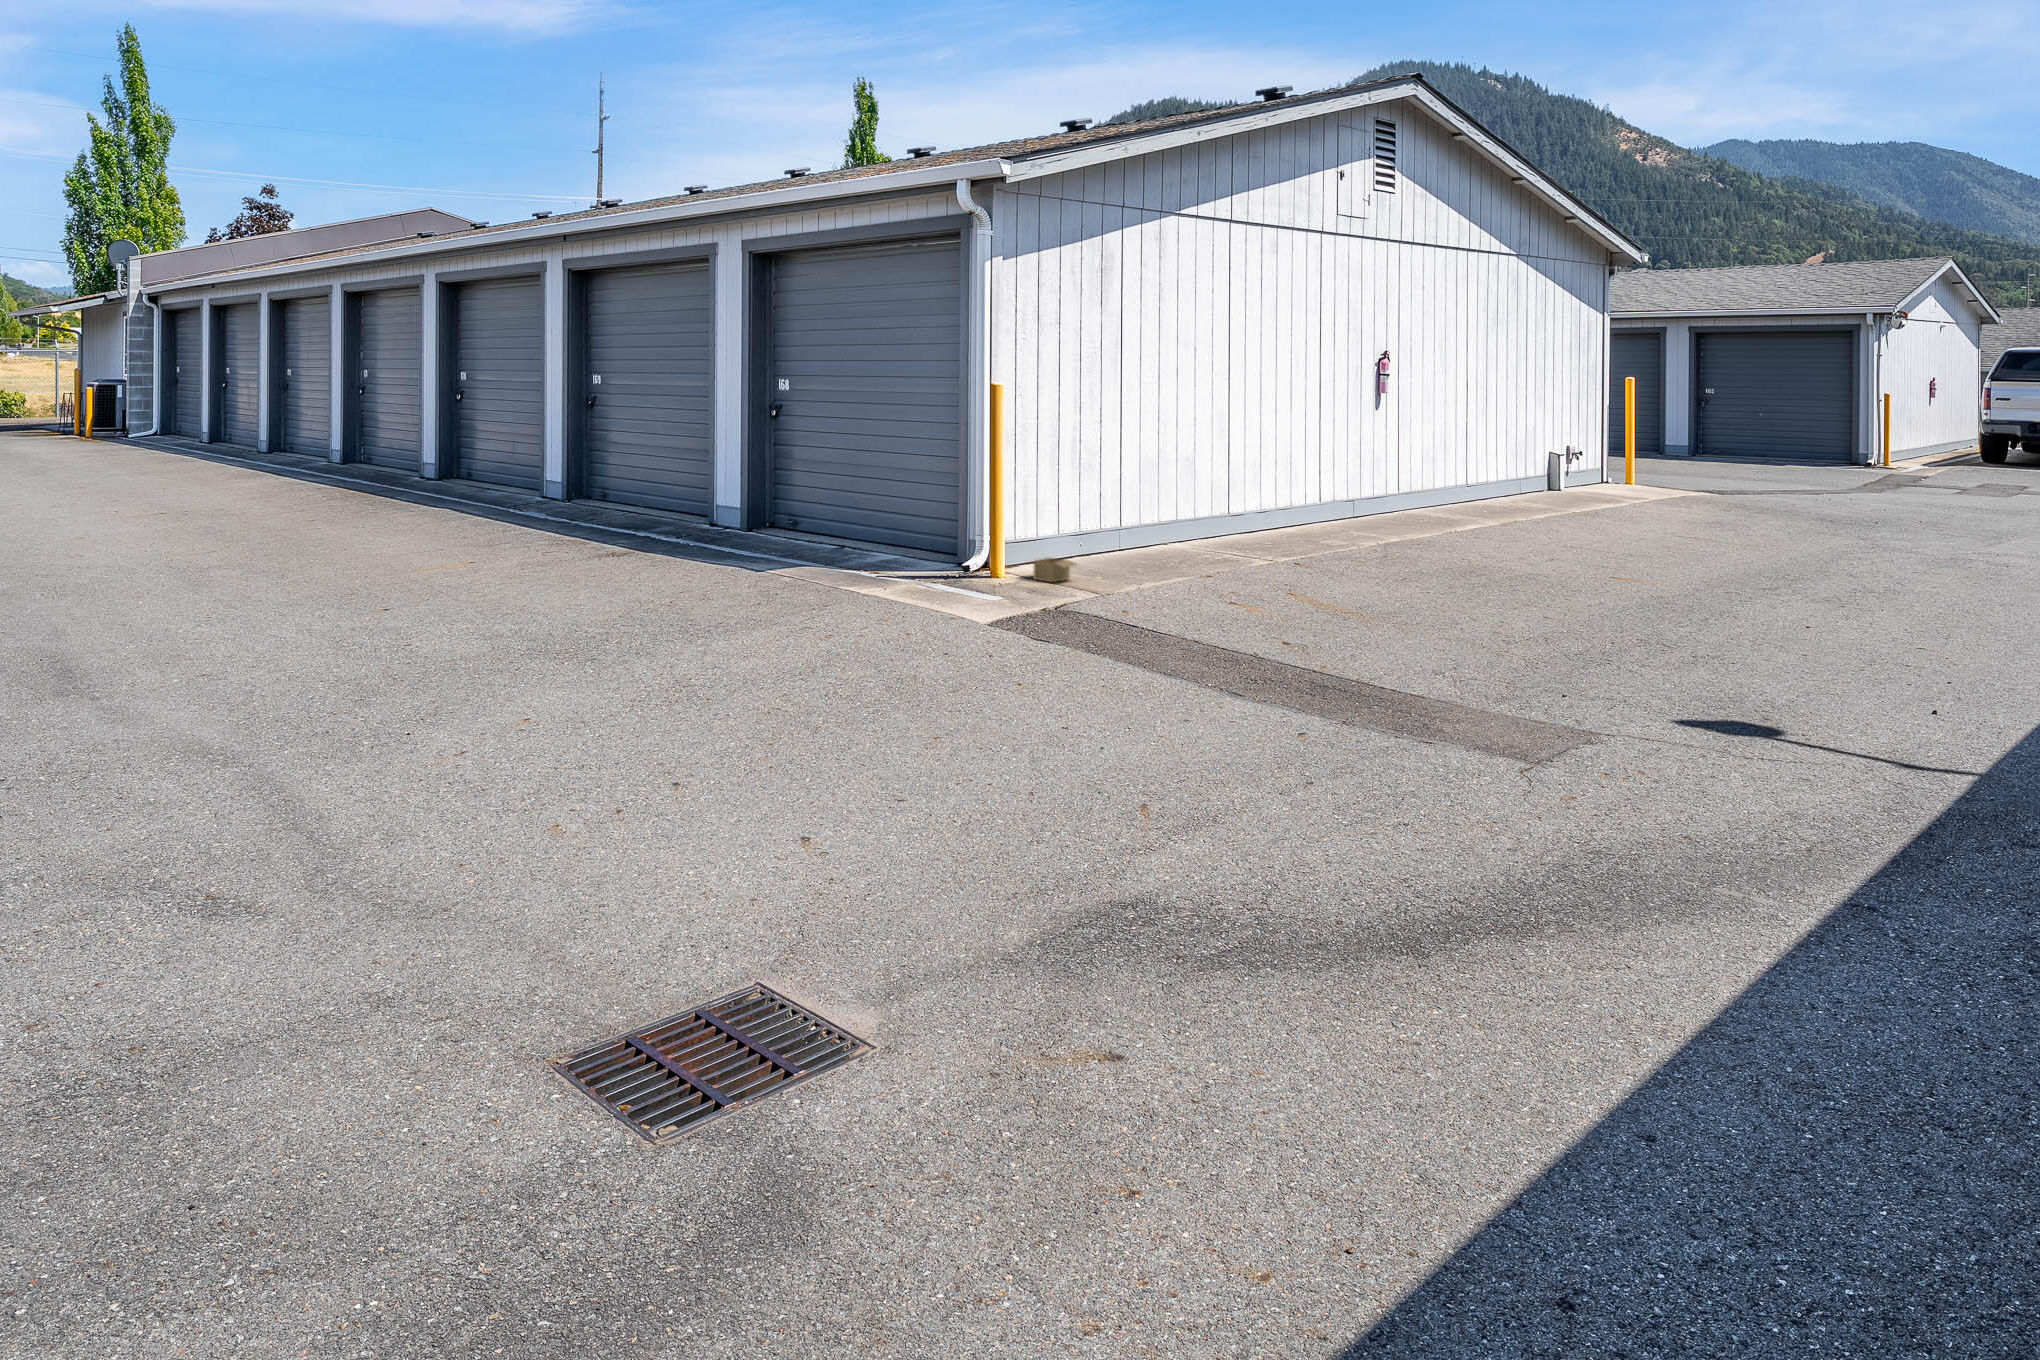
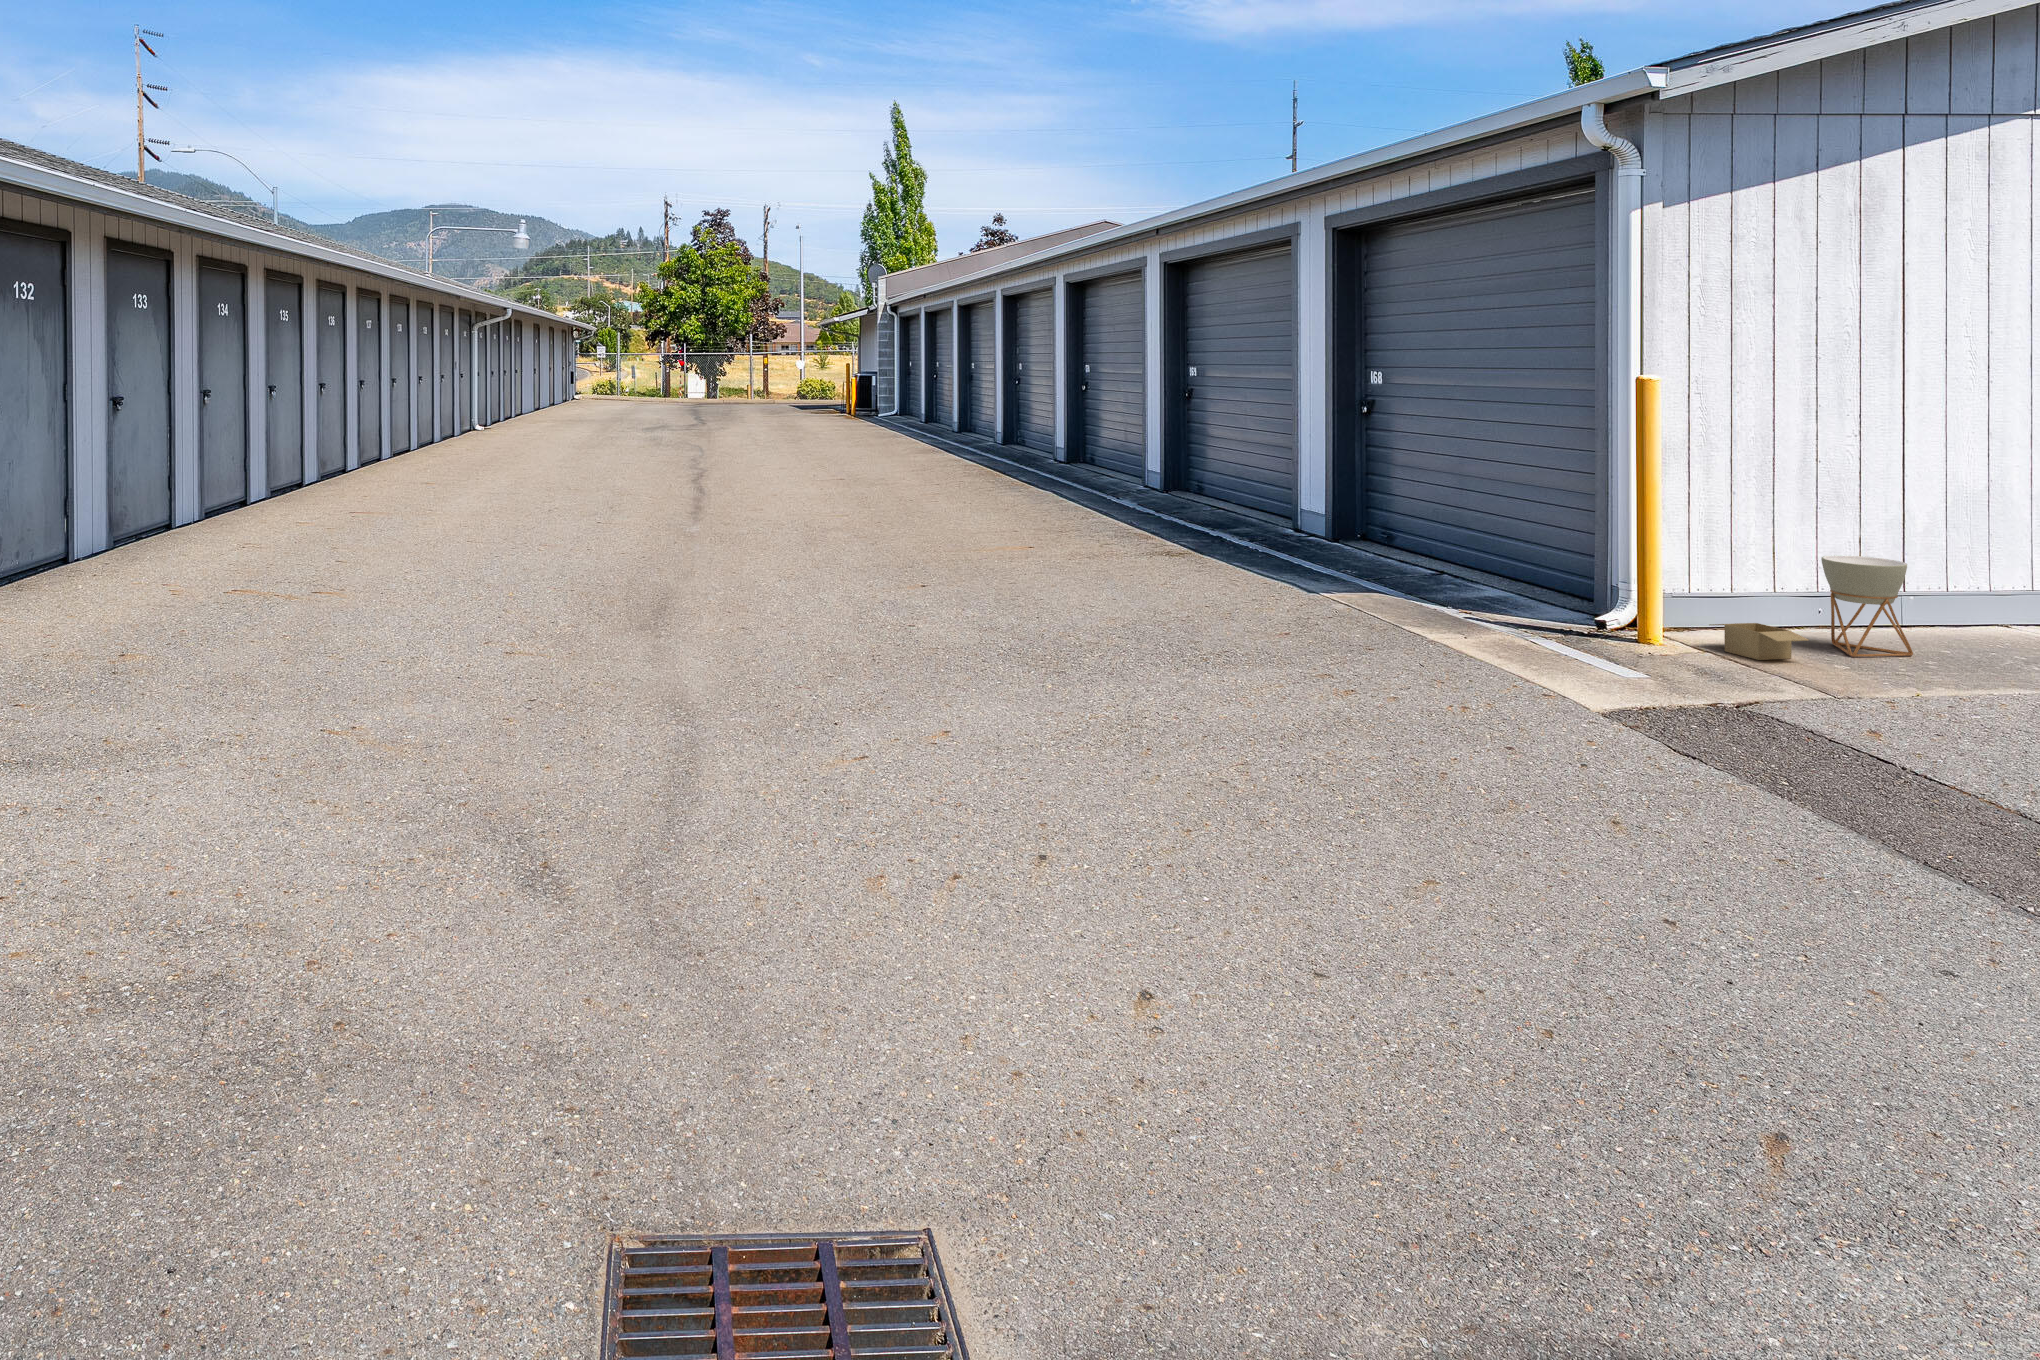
planter: none [1082,507,1127,574] -> present [1821,555,1913,657]

